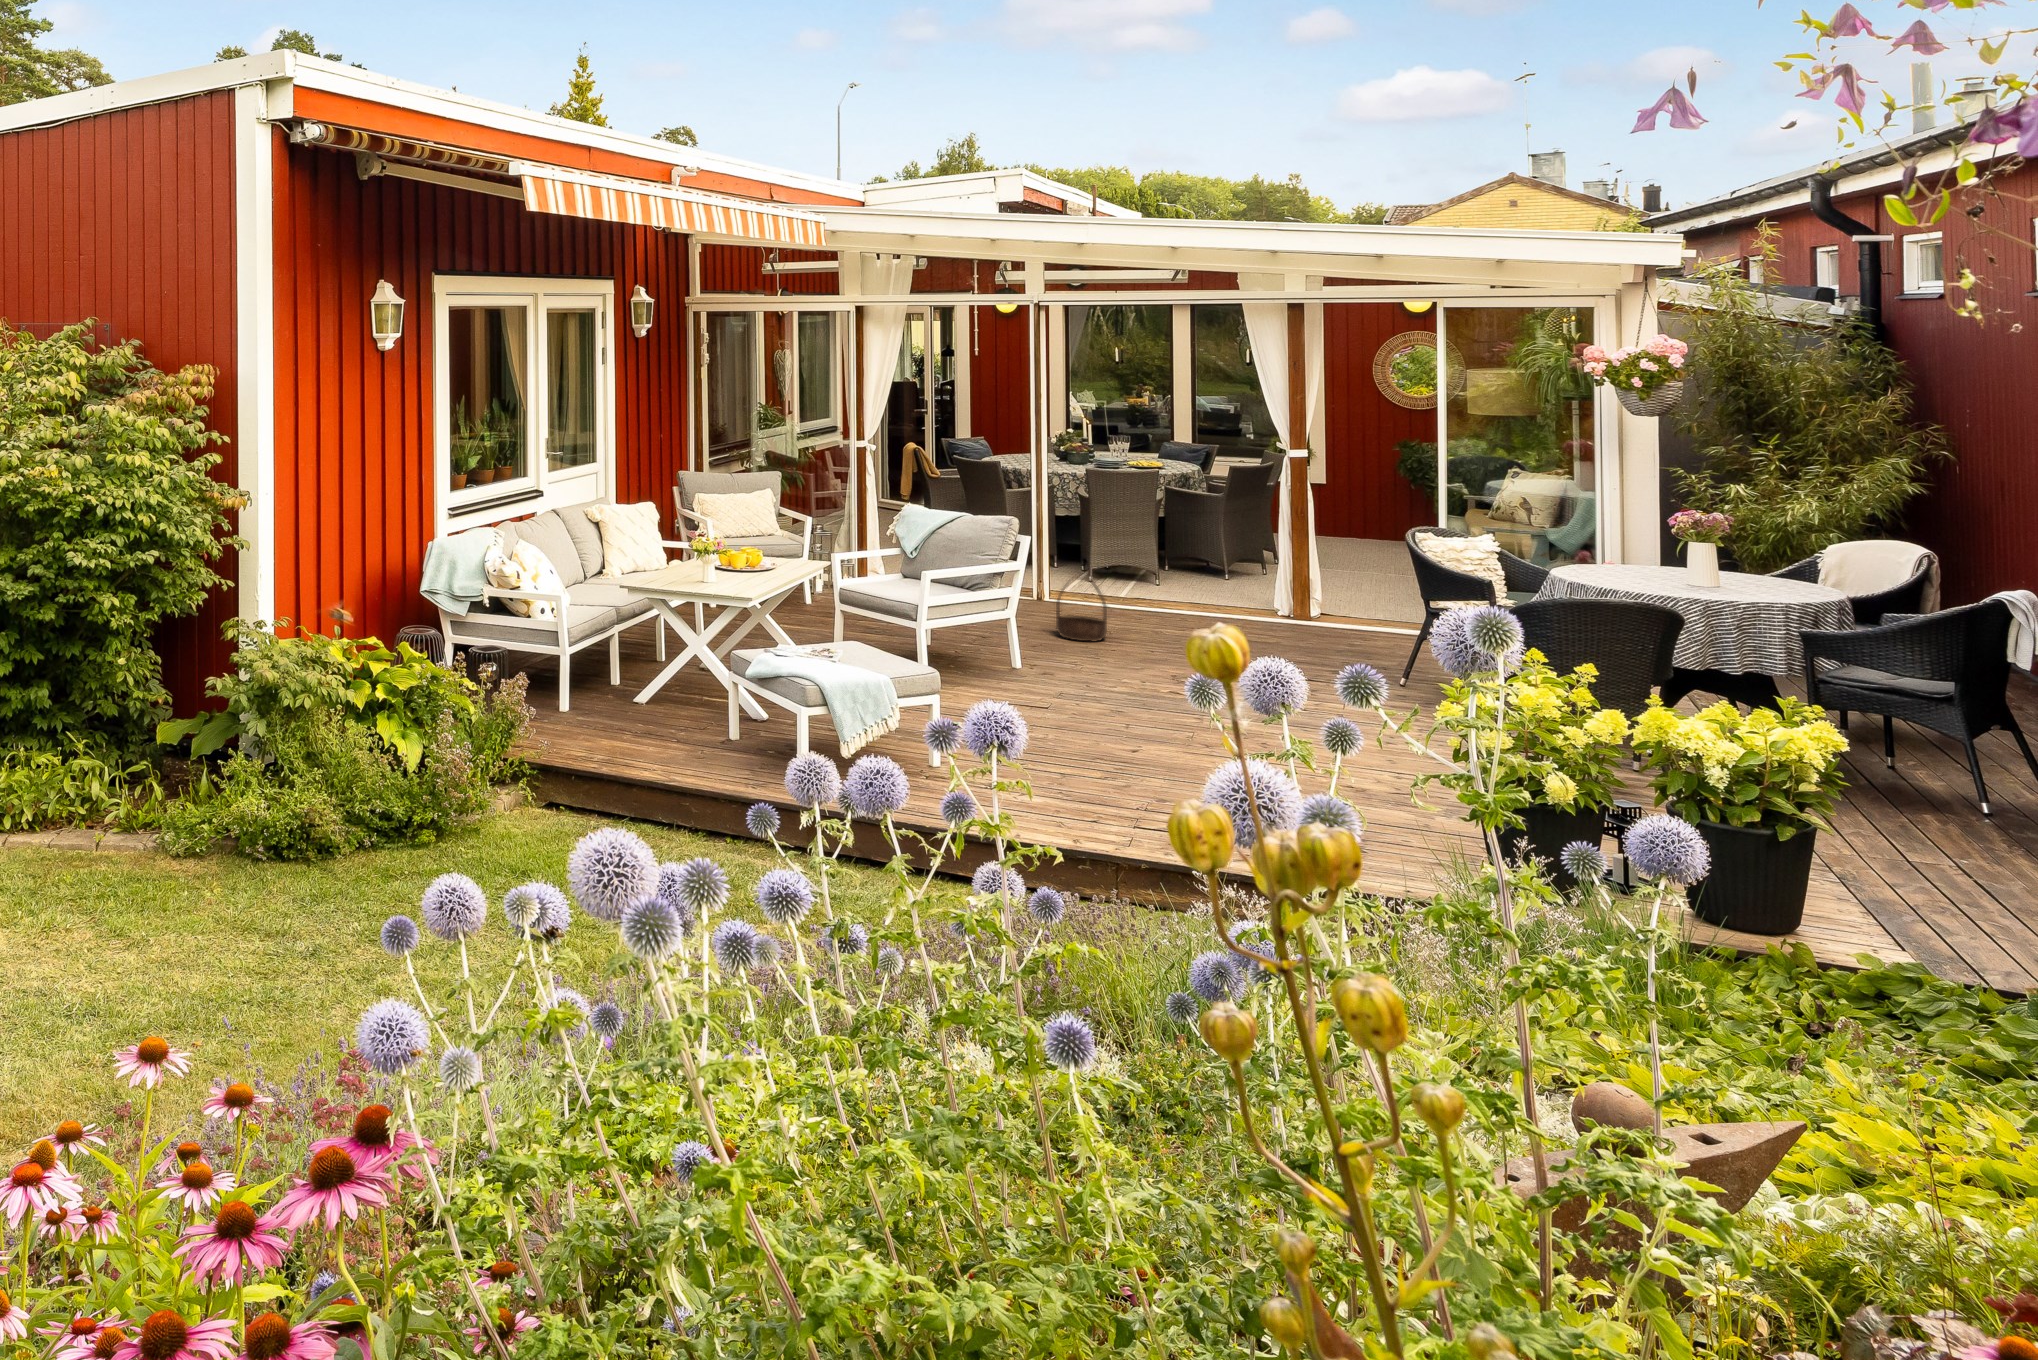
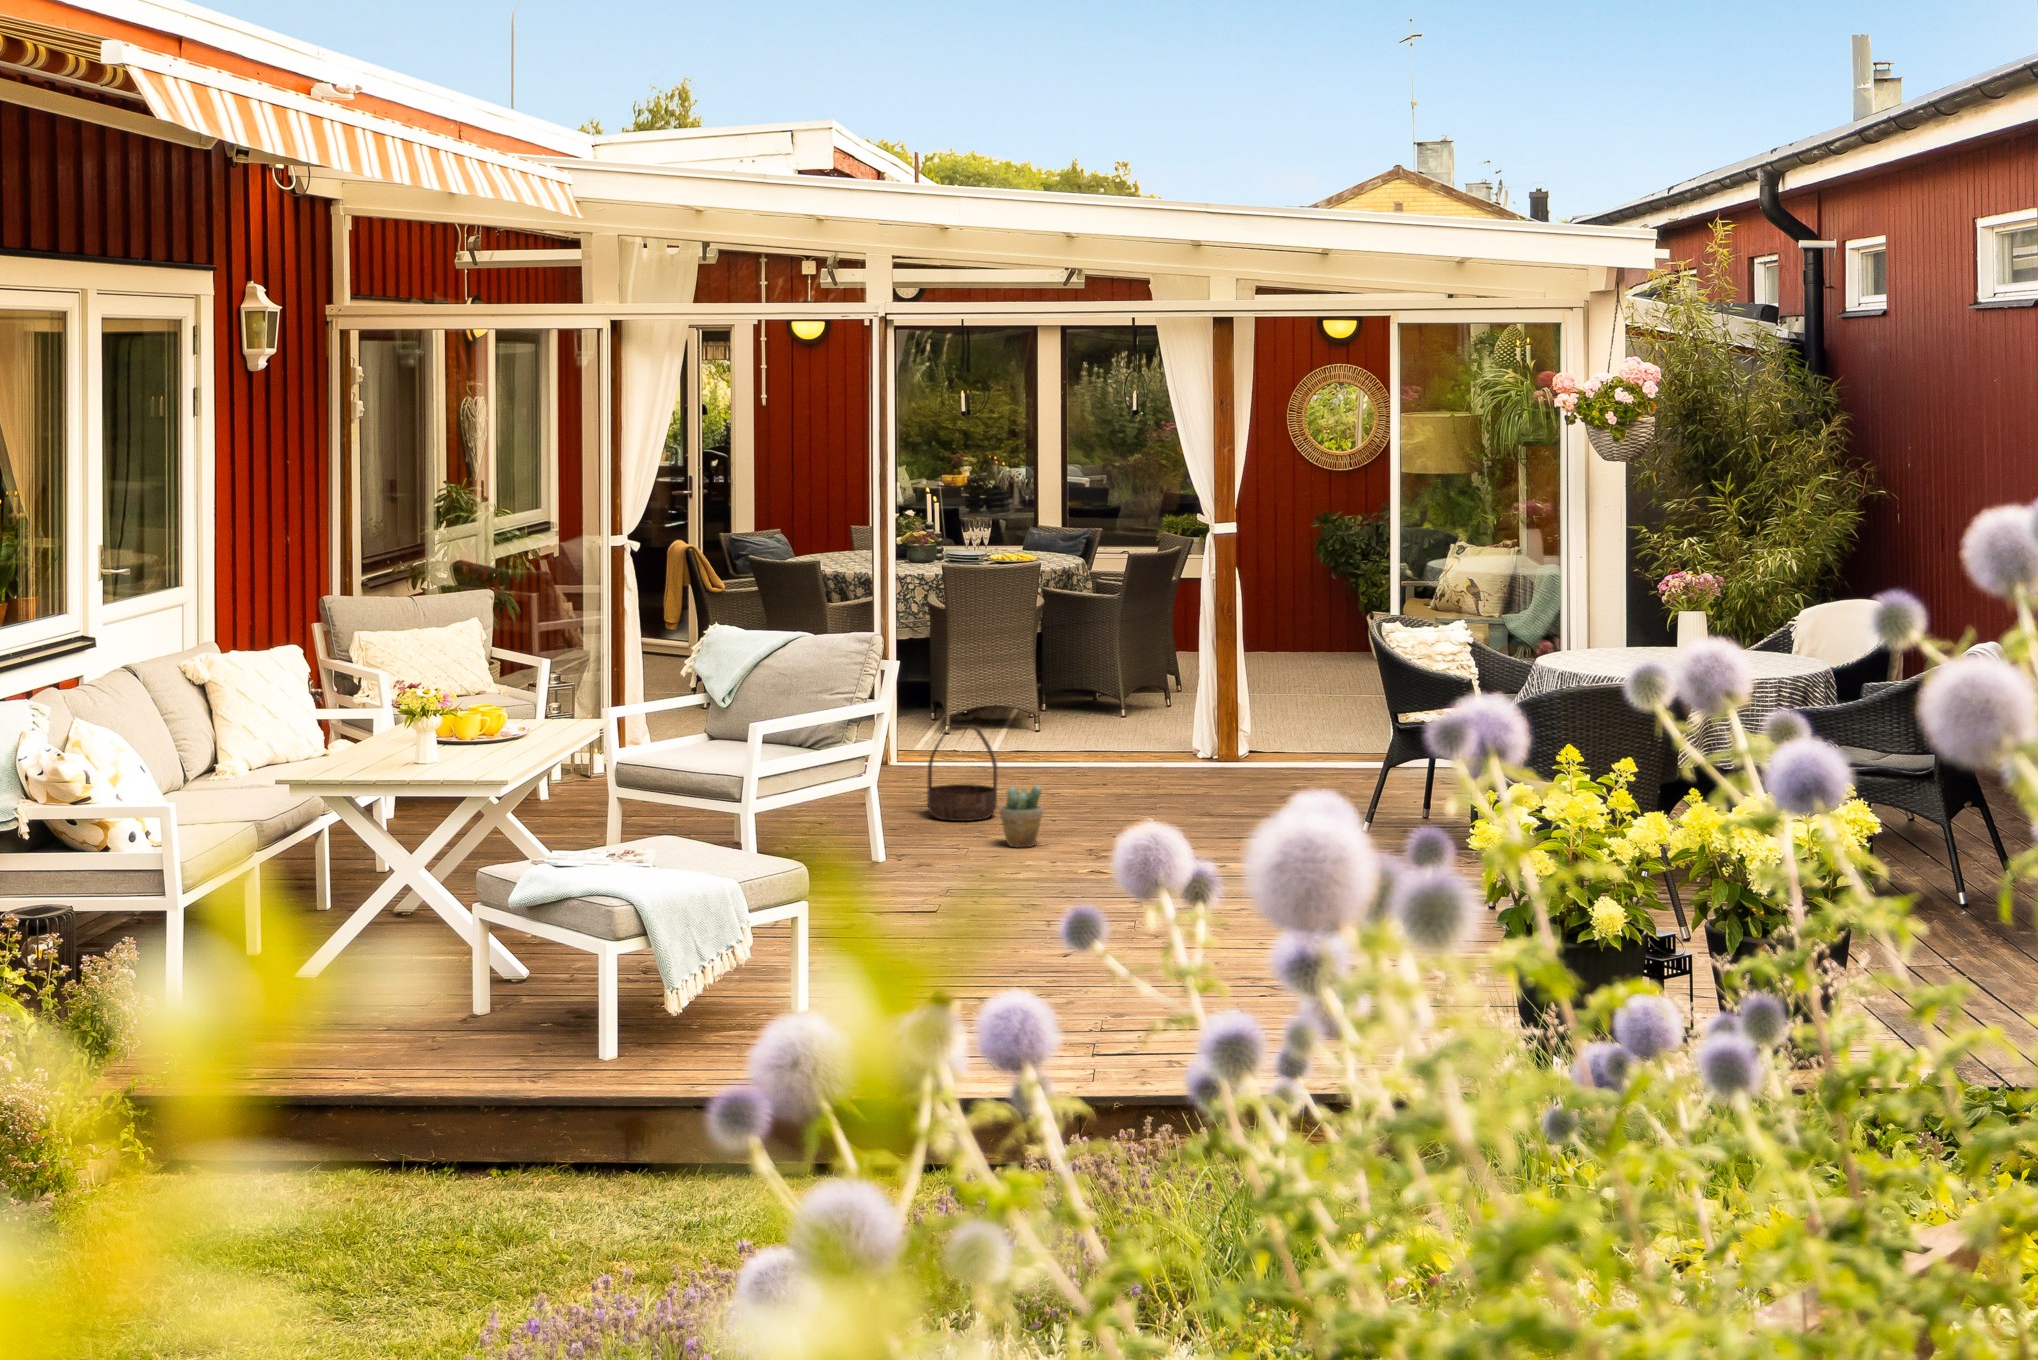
potted plant: none [1103,623,1136,665] -> present [999,785,1043,848]

